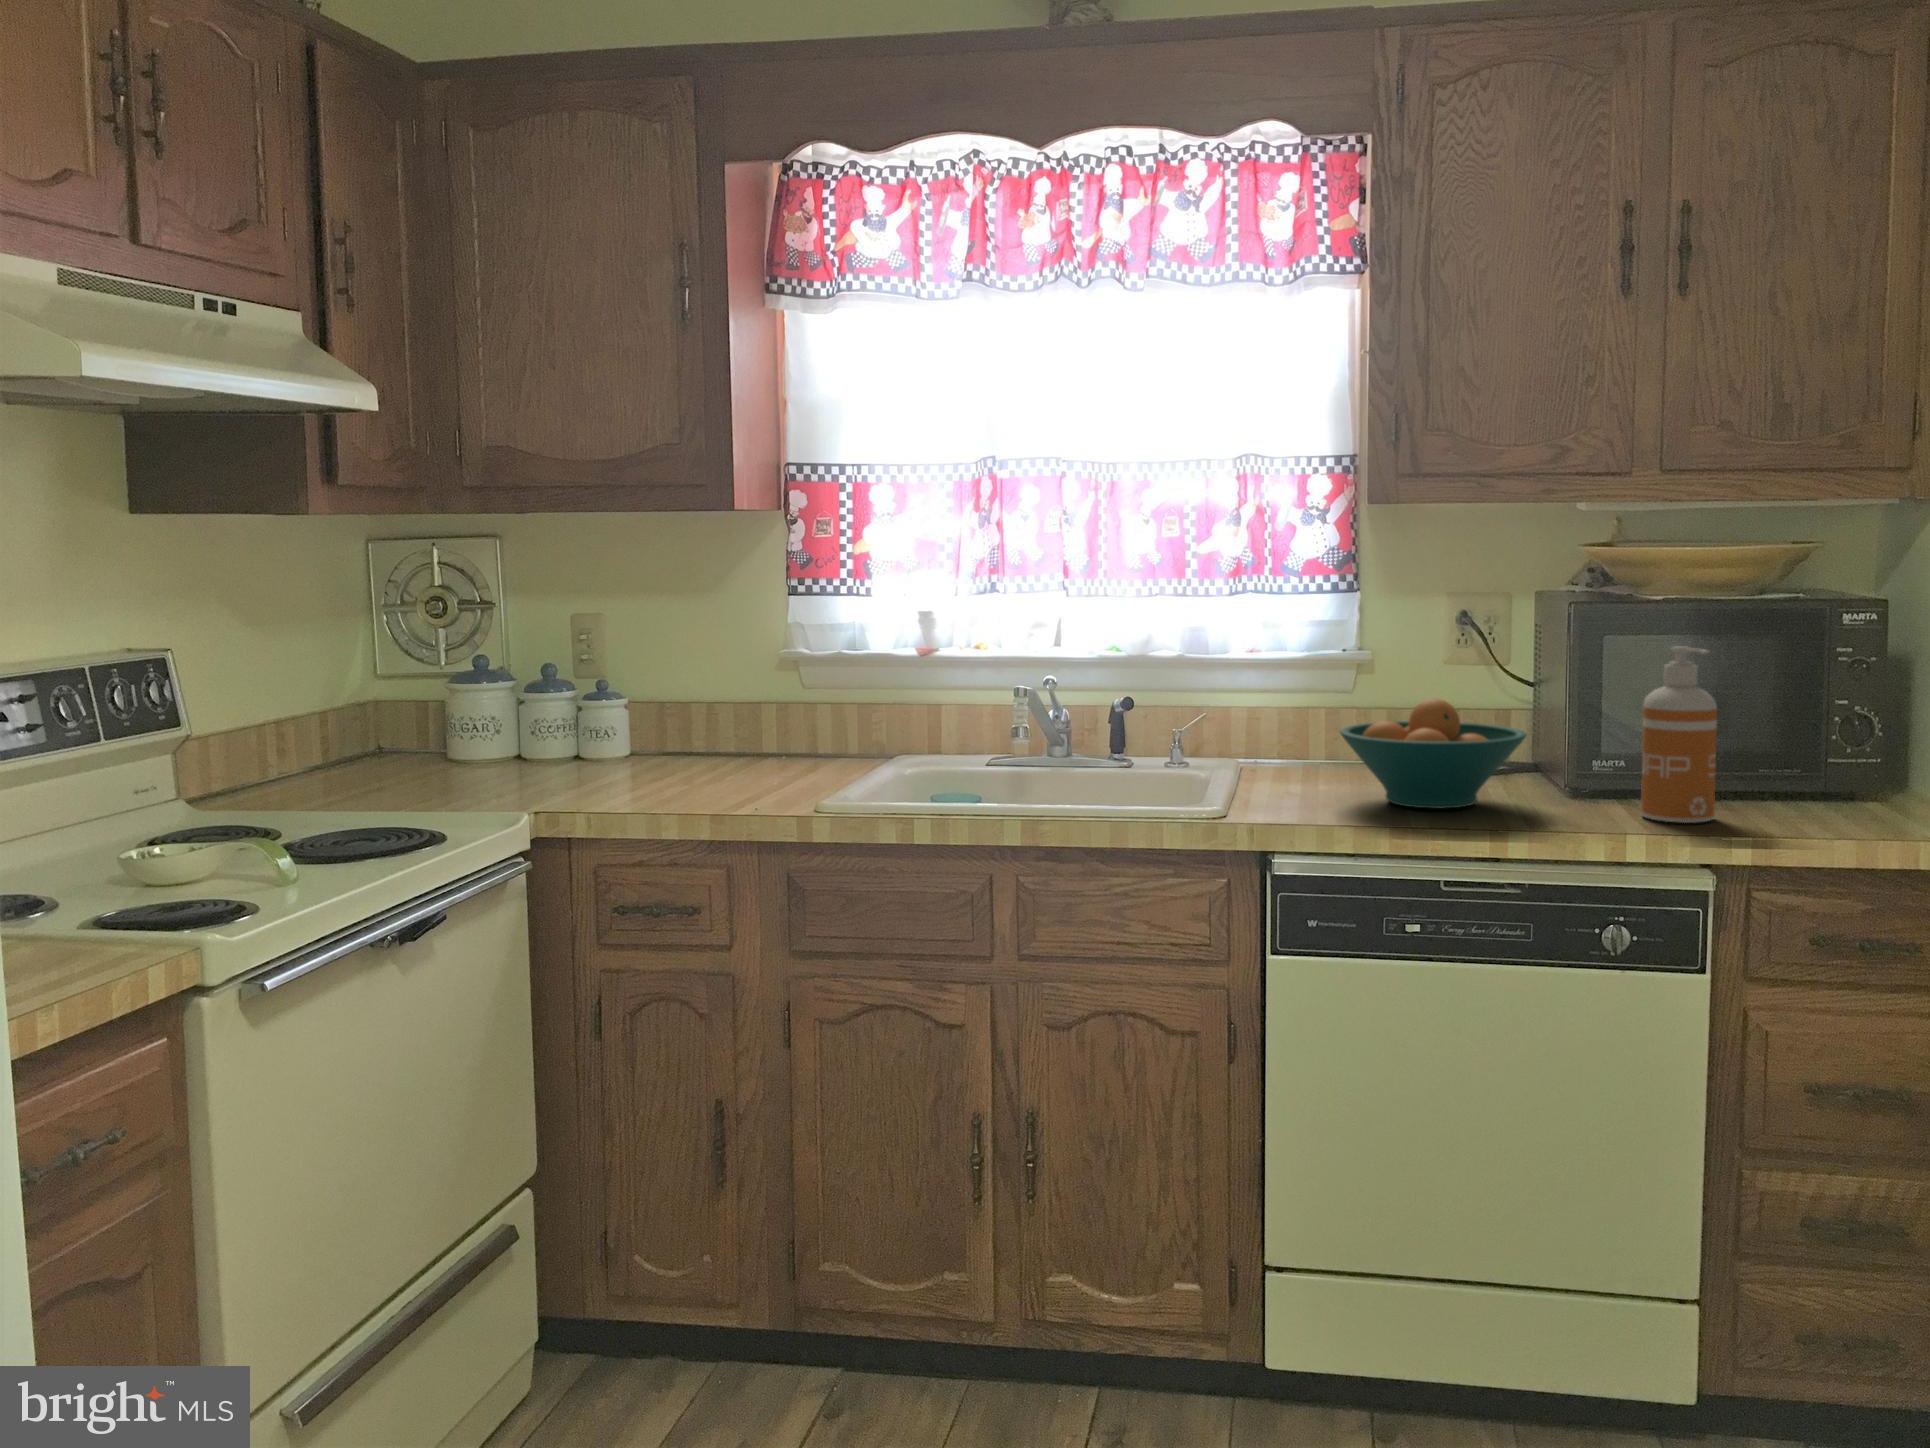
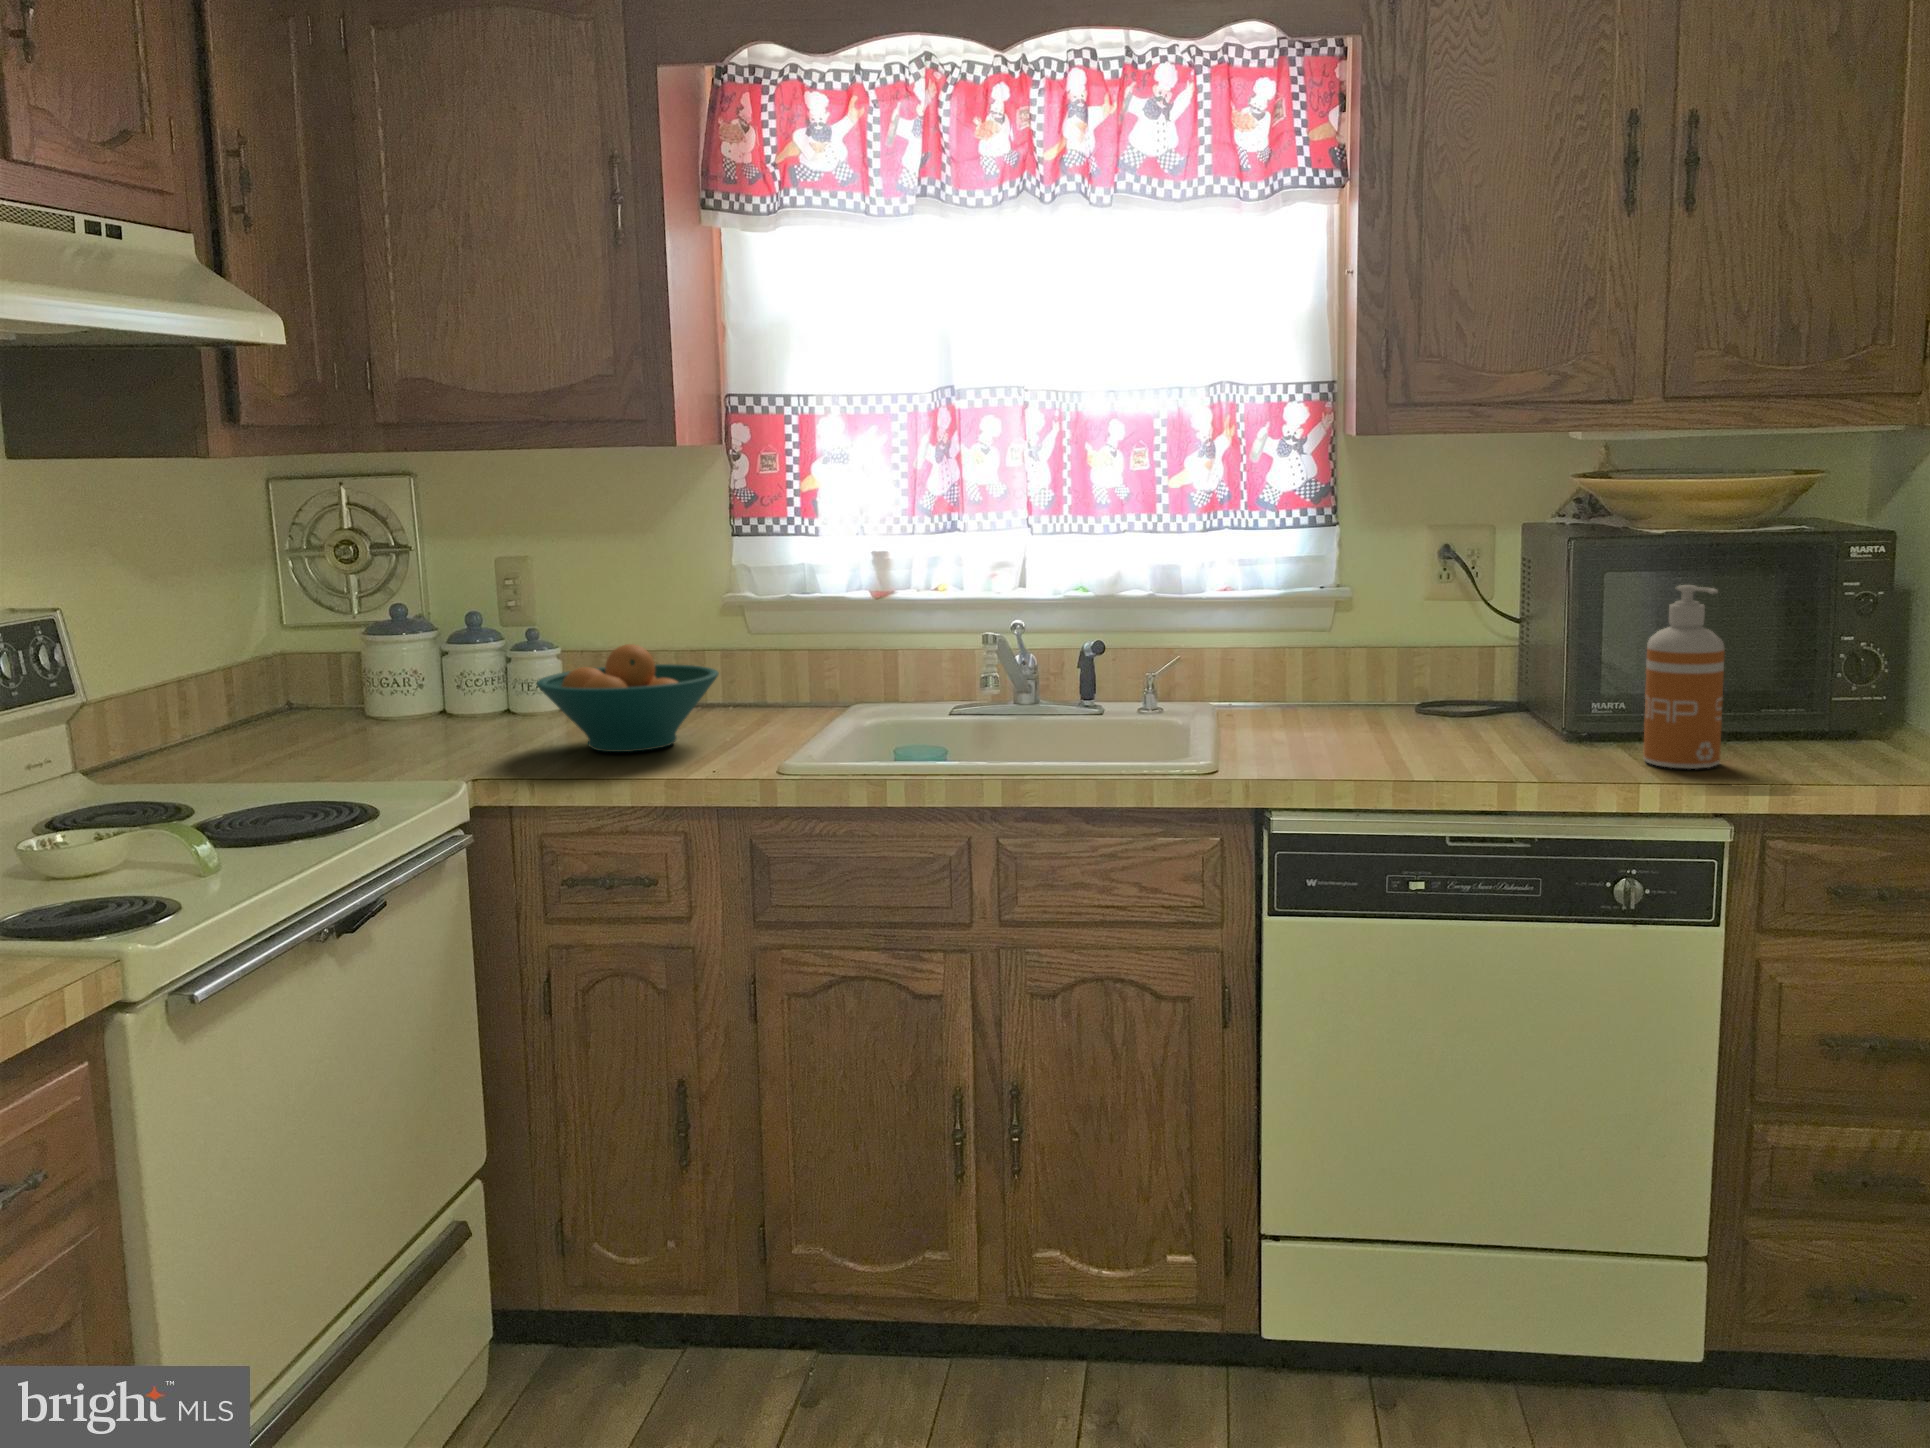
fruit bowl: present [1340,699,1526,808] -> present [537,644,719,752]

